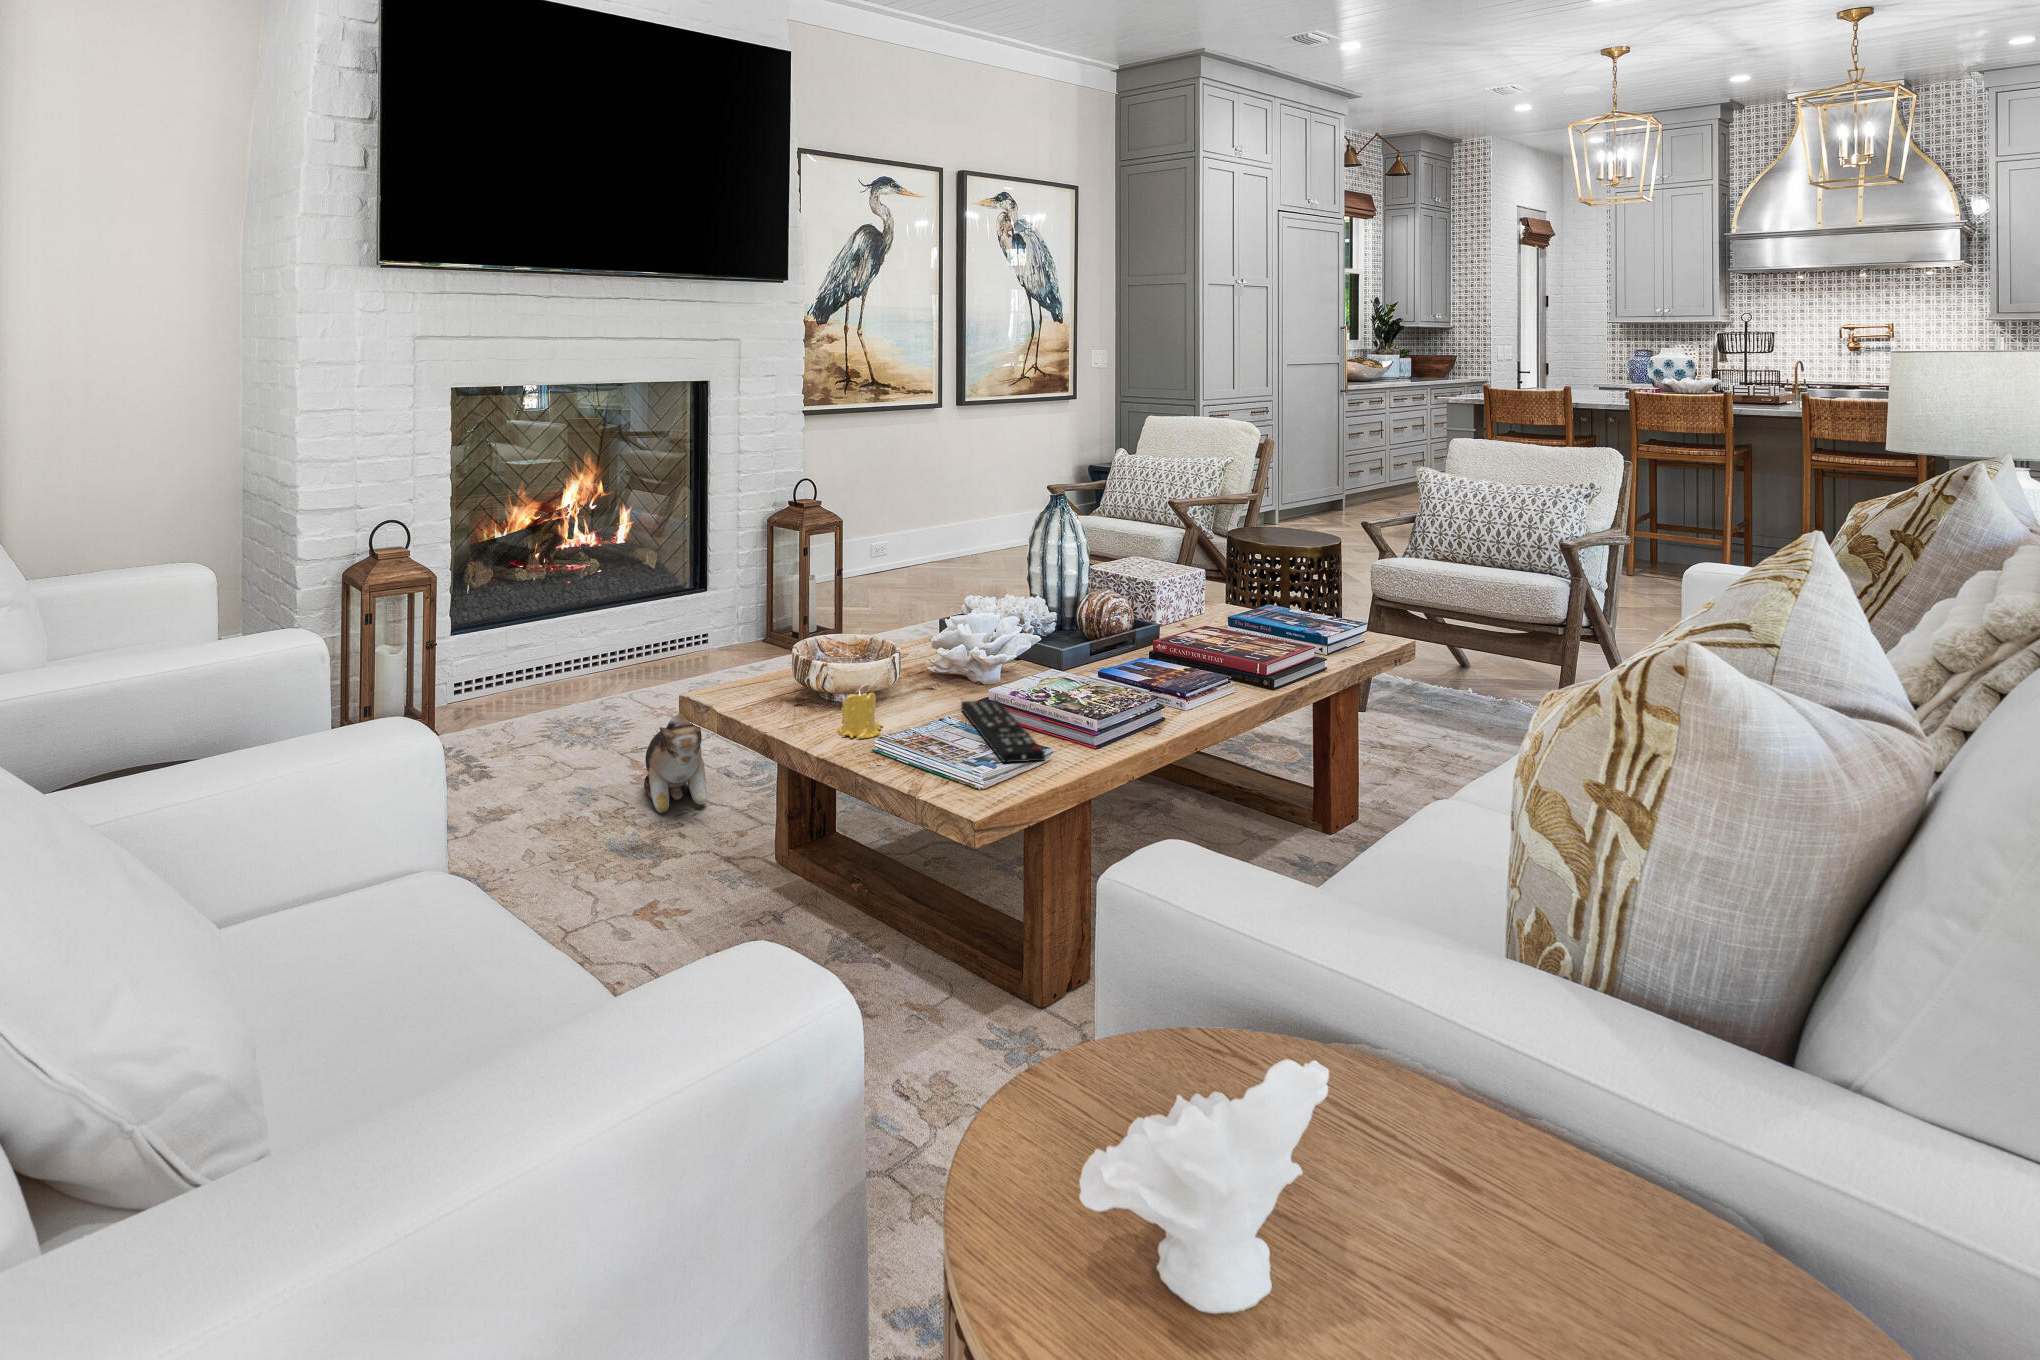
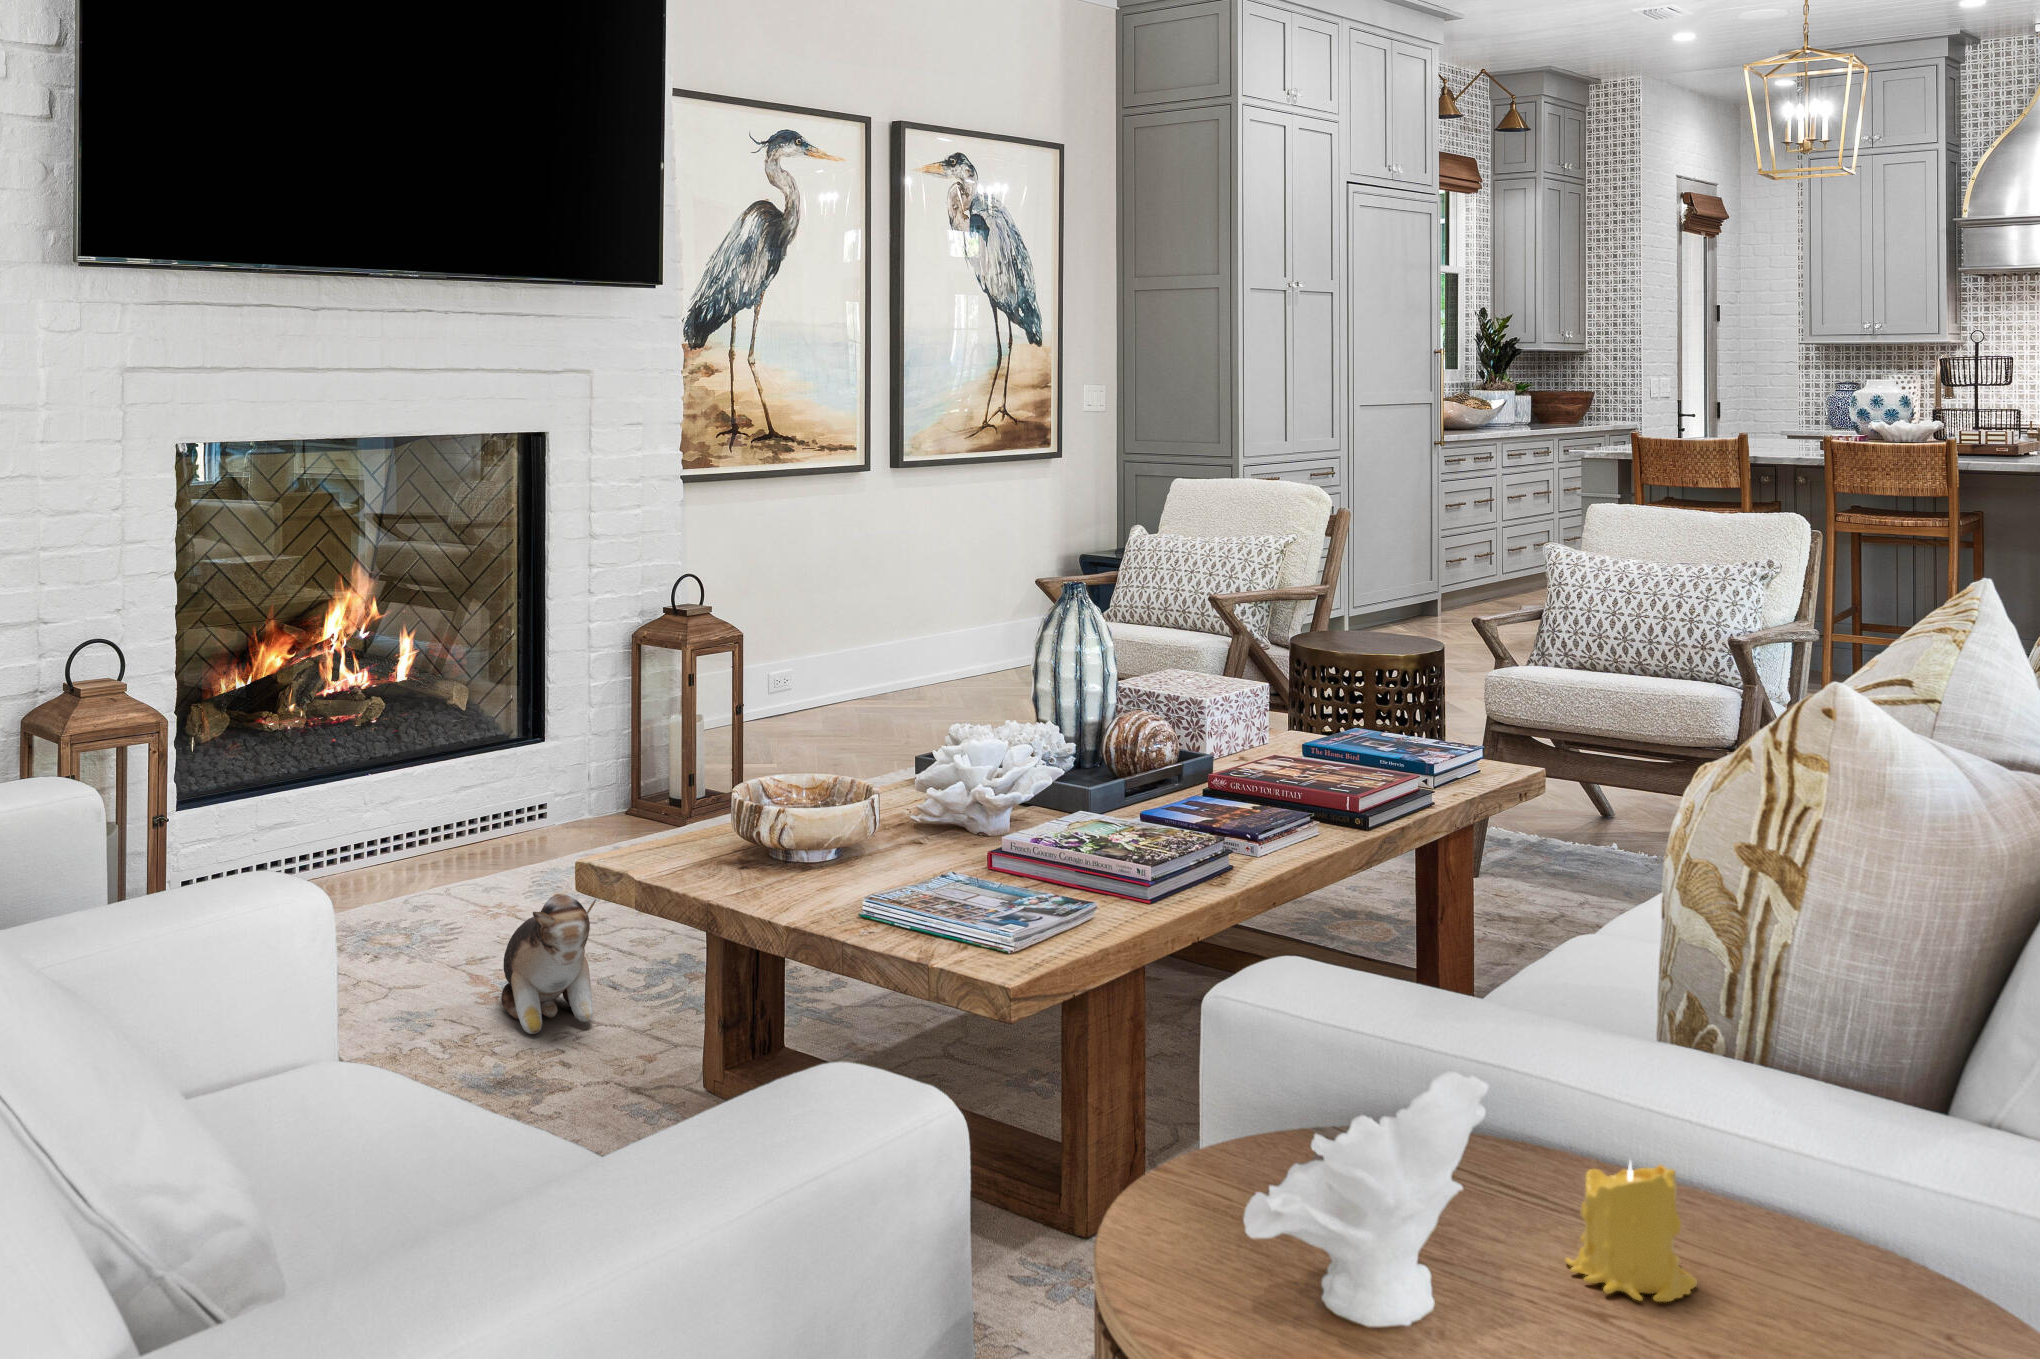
candle: present [837,691,883,739] -> present [1565,1162,1697,1302]
remote control: present [961,700,1045,763] -> none [964,850,1085,922]

